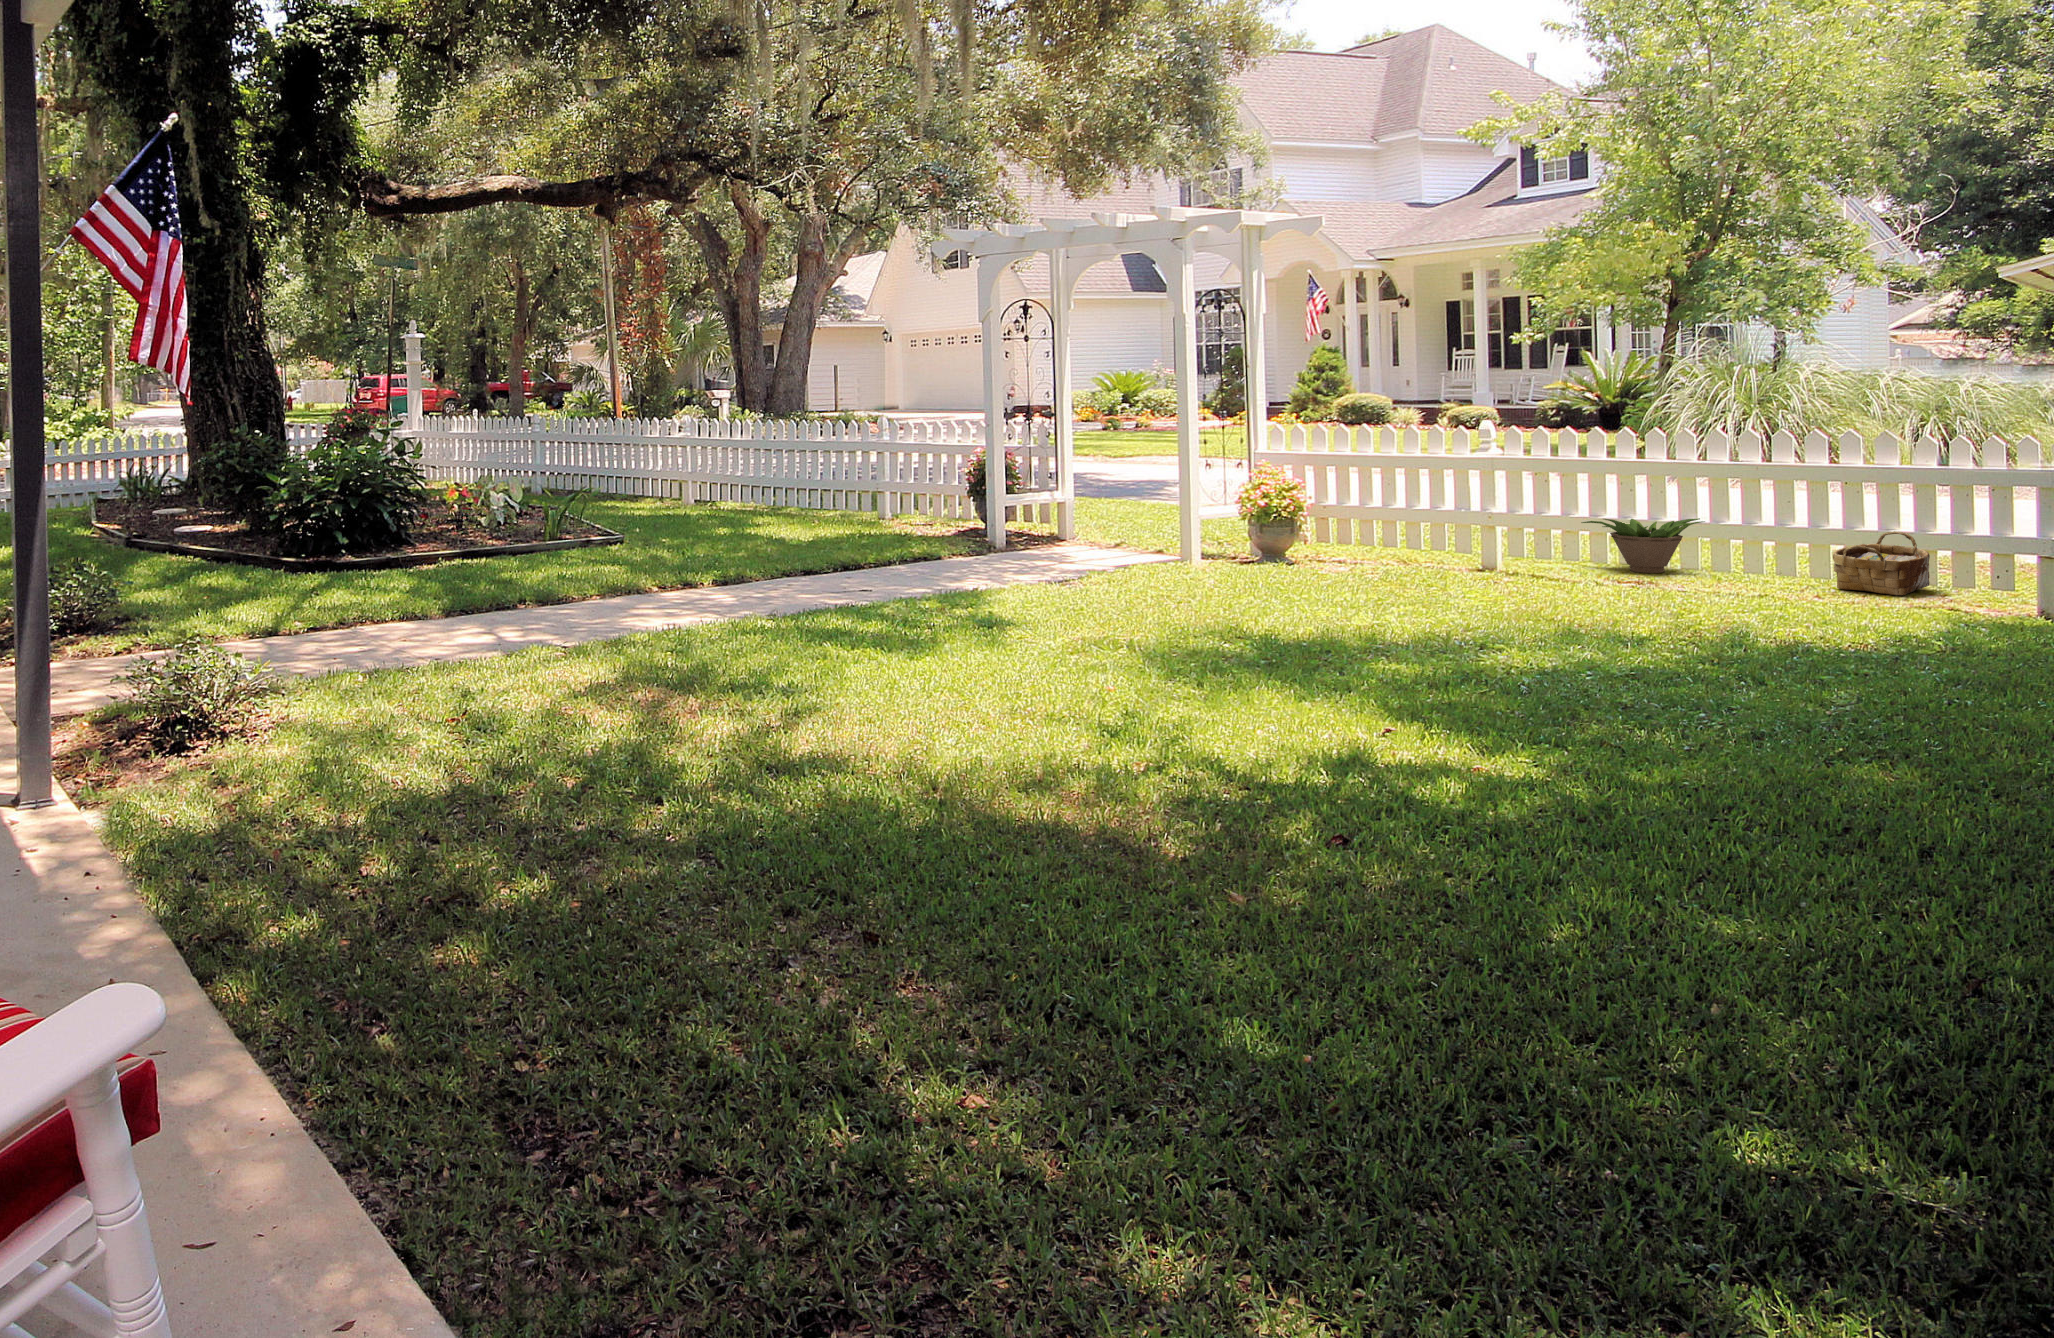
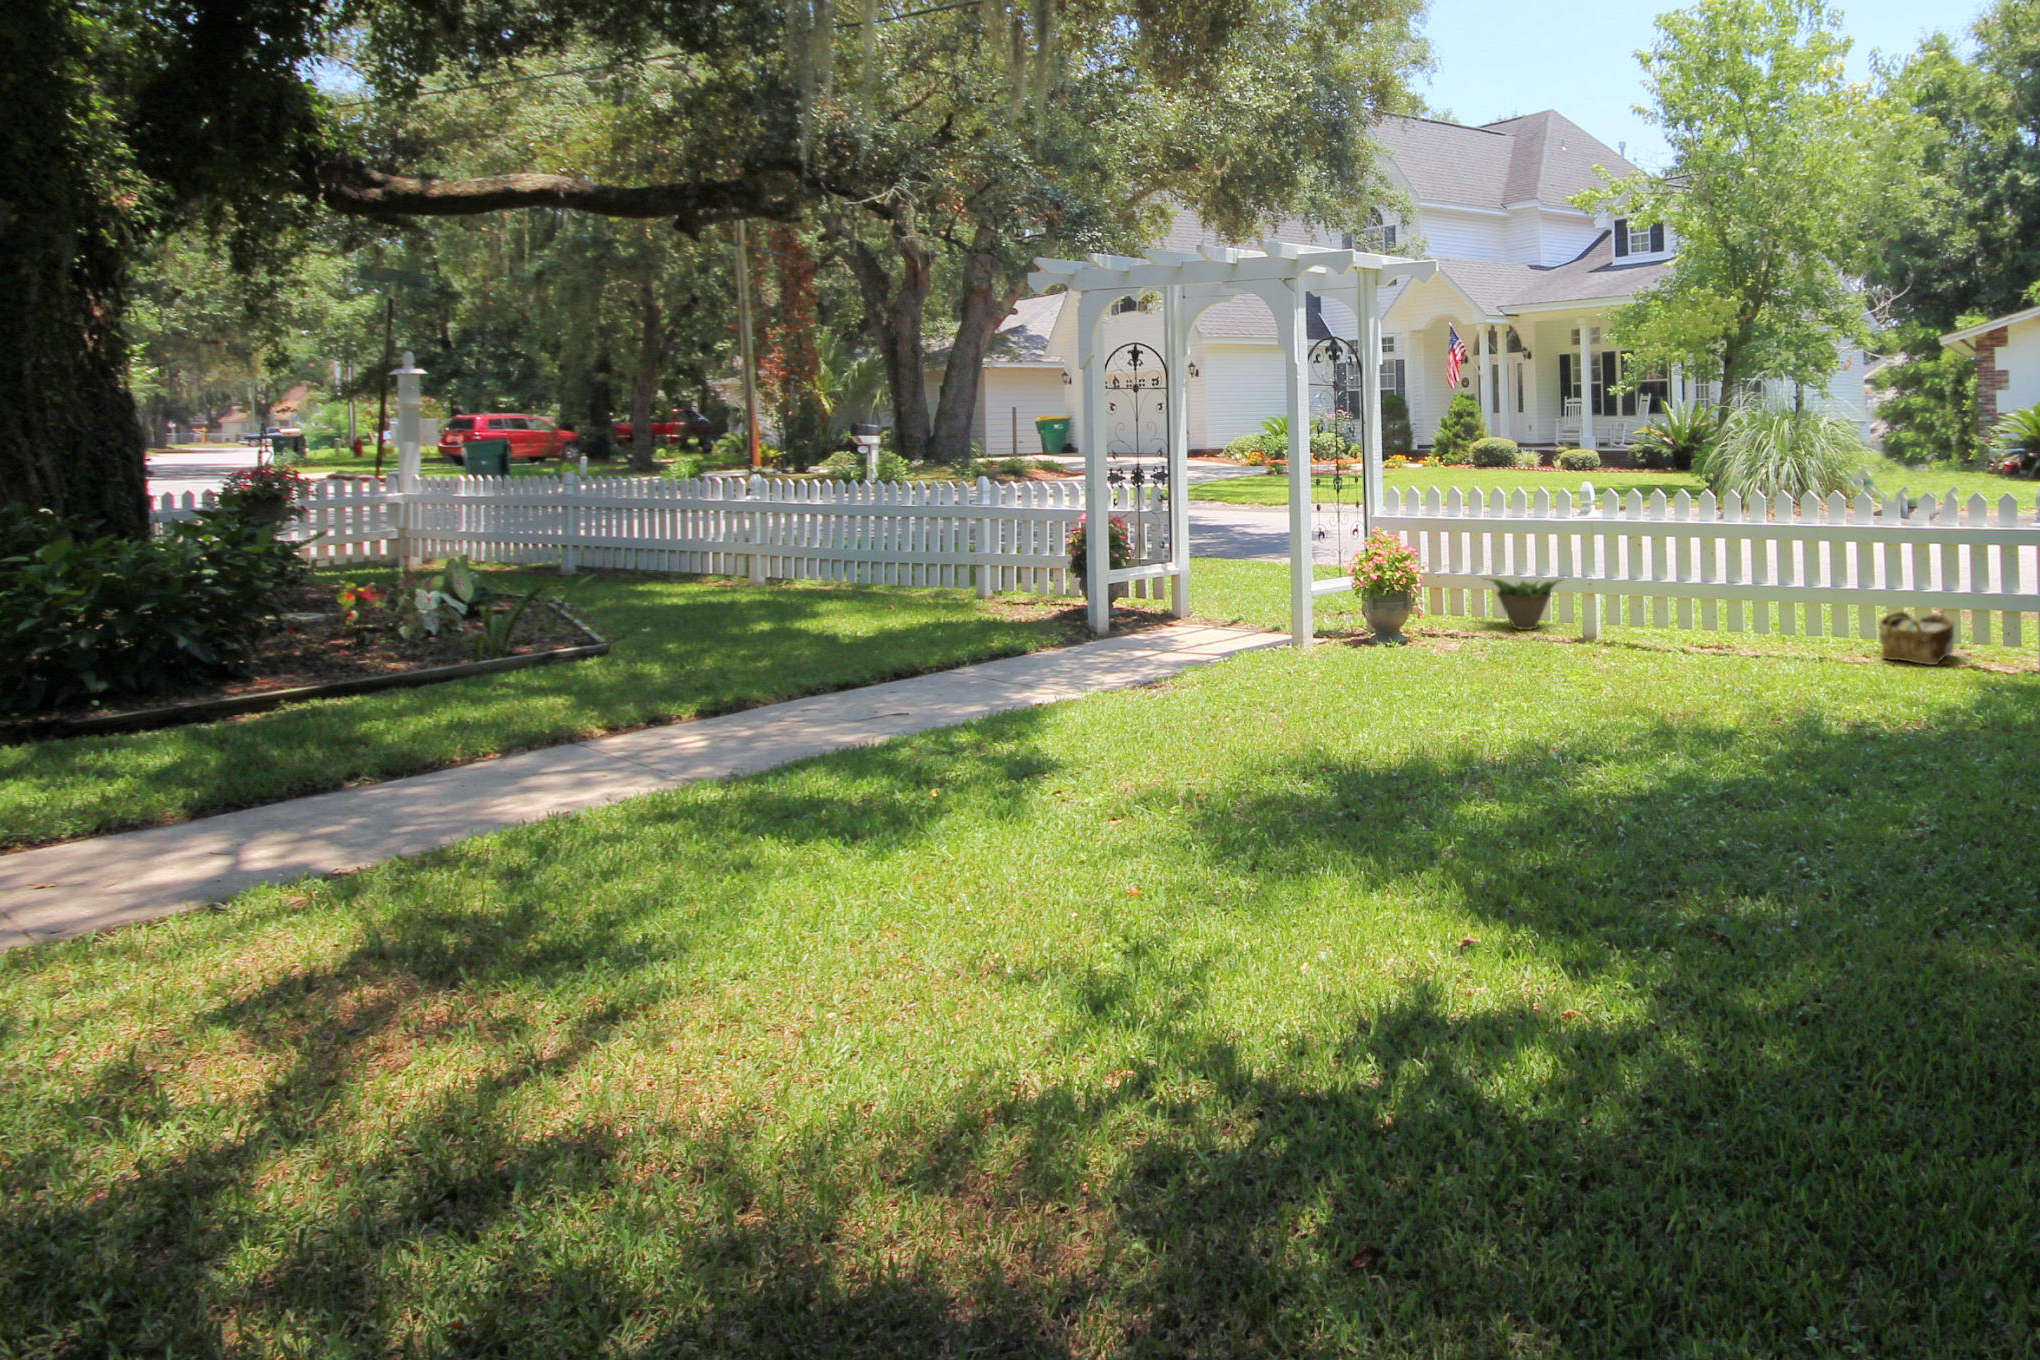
decorative plant: present [1581,518,1705,573] -> present [1489,579,1560,630]

